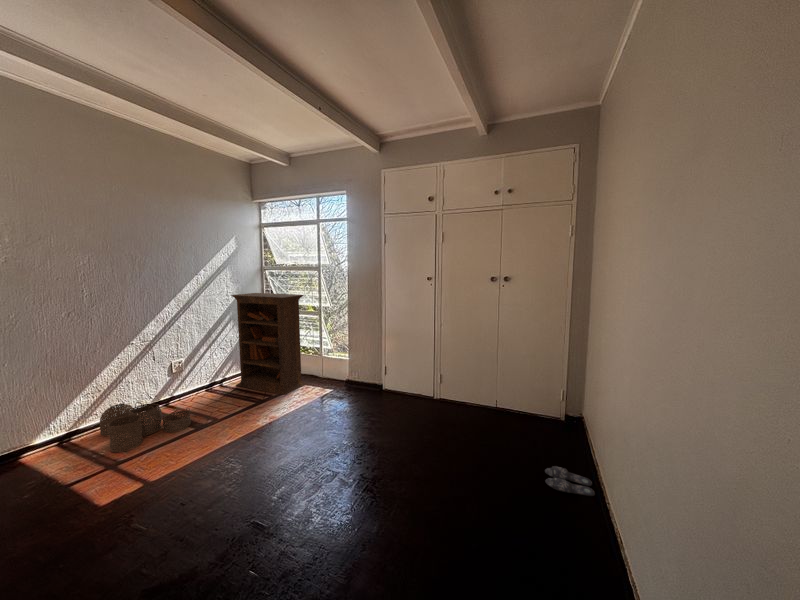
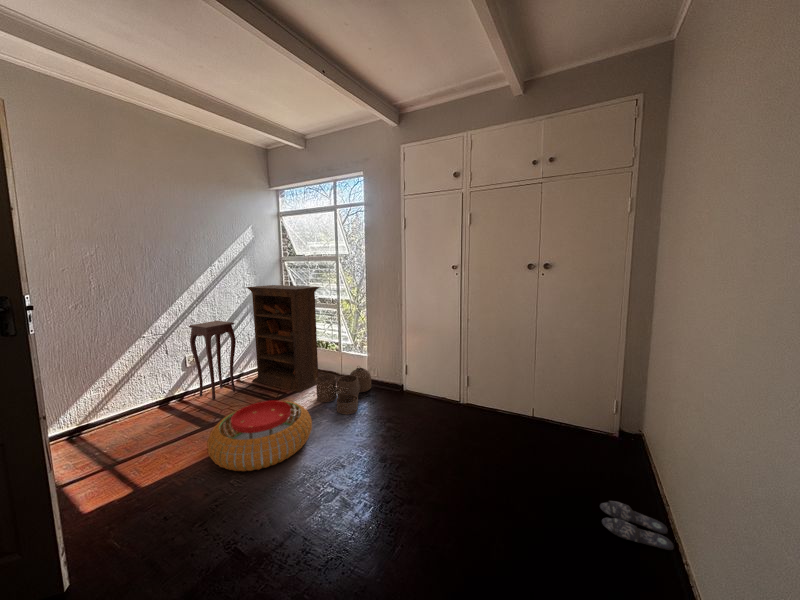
side table: none [175,328,221,404] -> present [189,321,236,400]
pouf: none [208,400,304,463] -> present [207,400,312,471]
woven basket: present [100,402,191,452] -> present [316,368,371,415]

